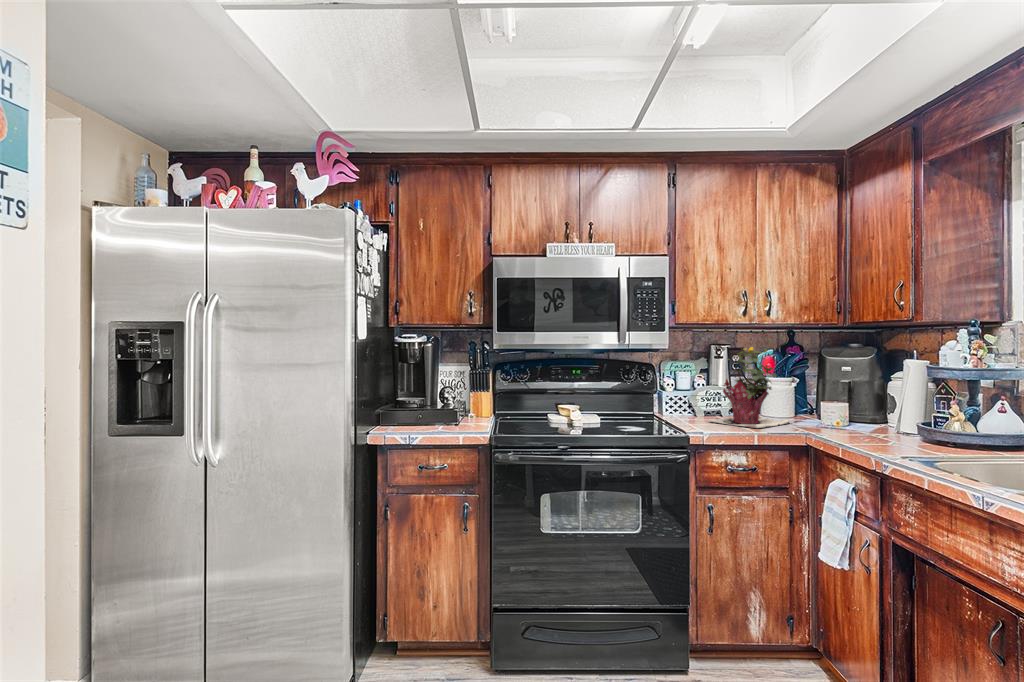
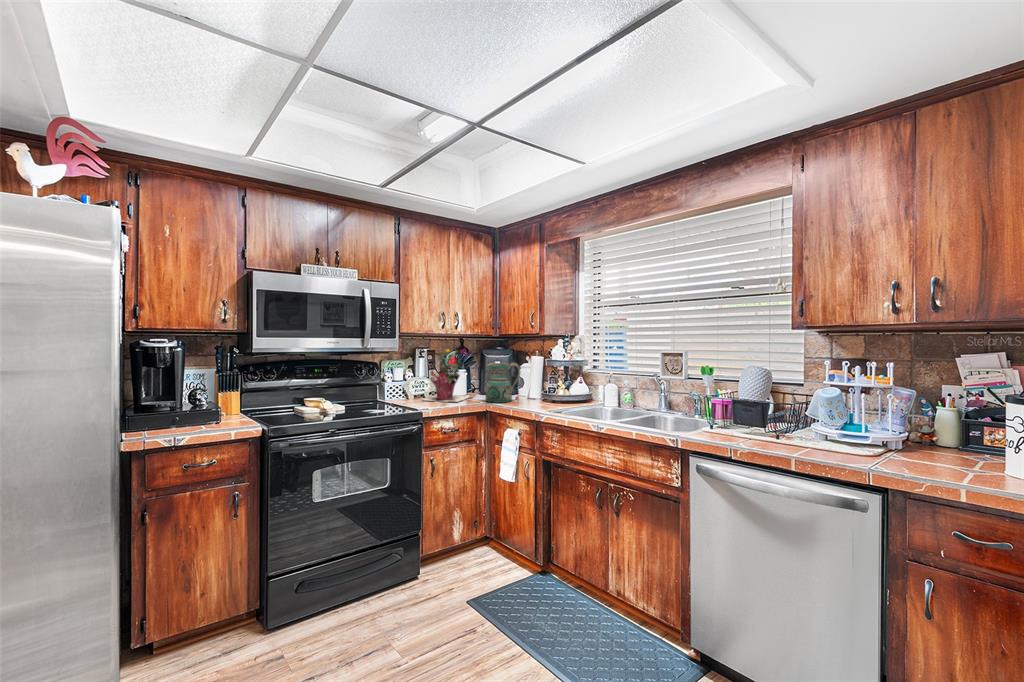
ceramic pitcher: none [808,370,874,435] -> present [486,363,520,403]

